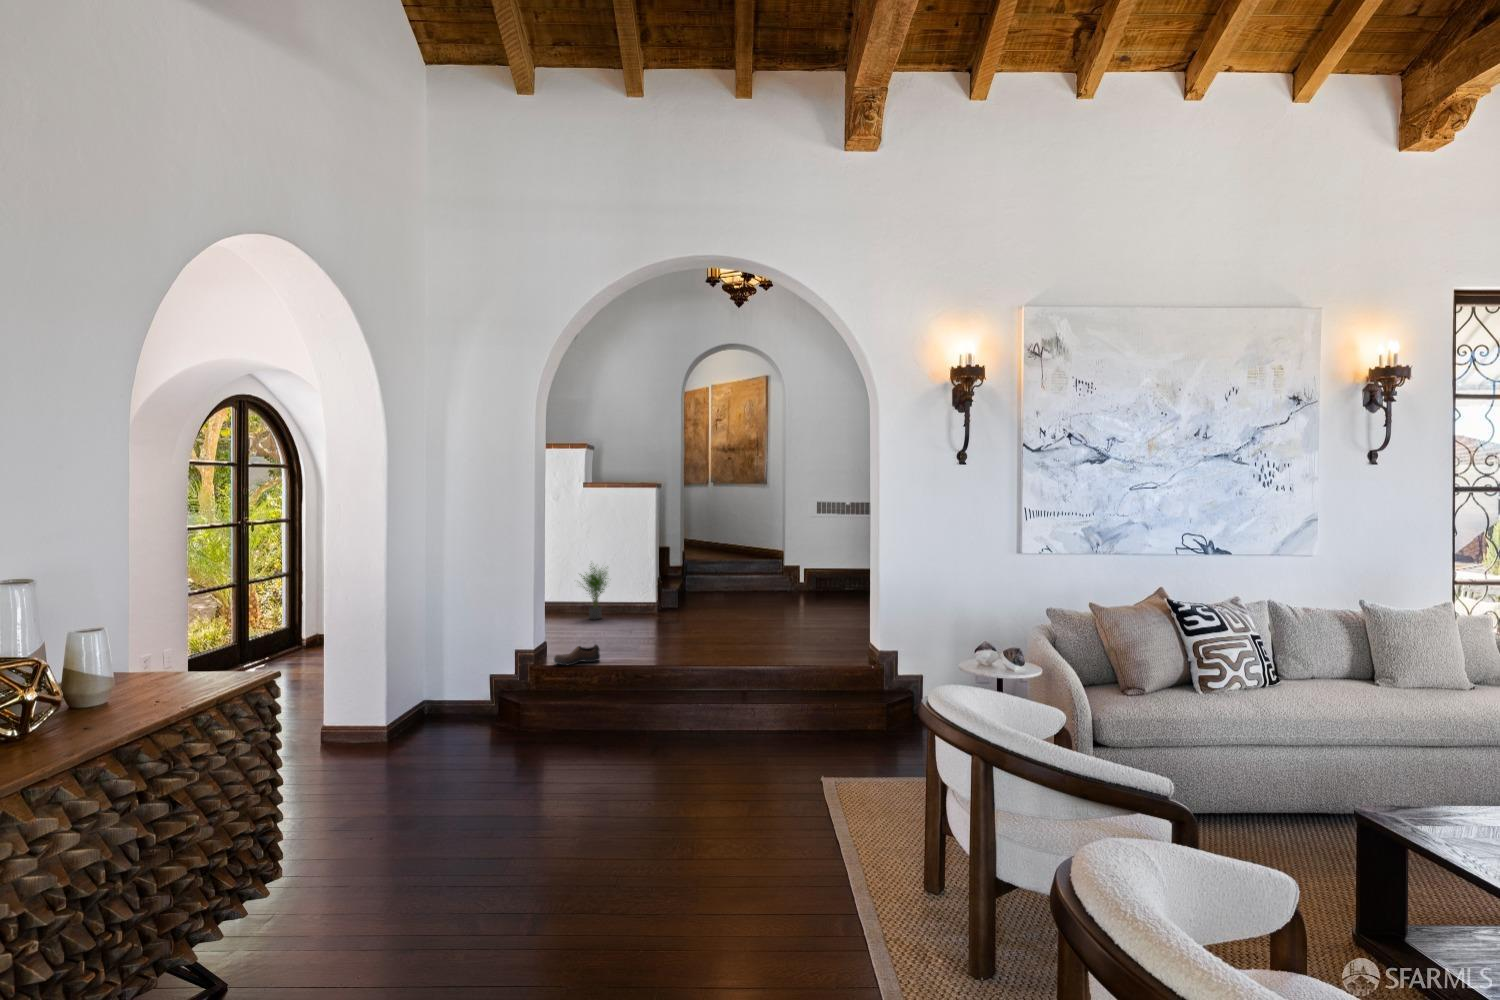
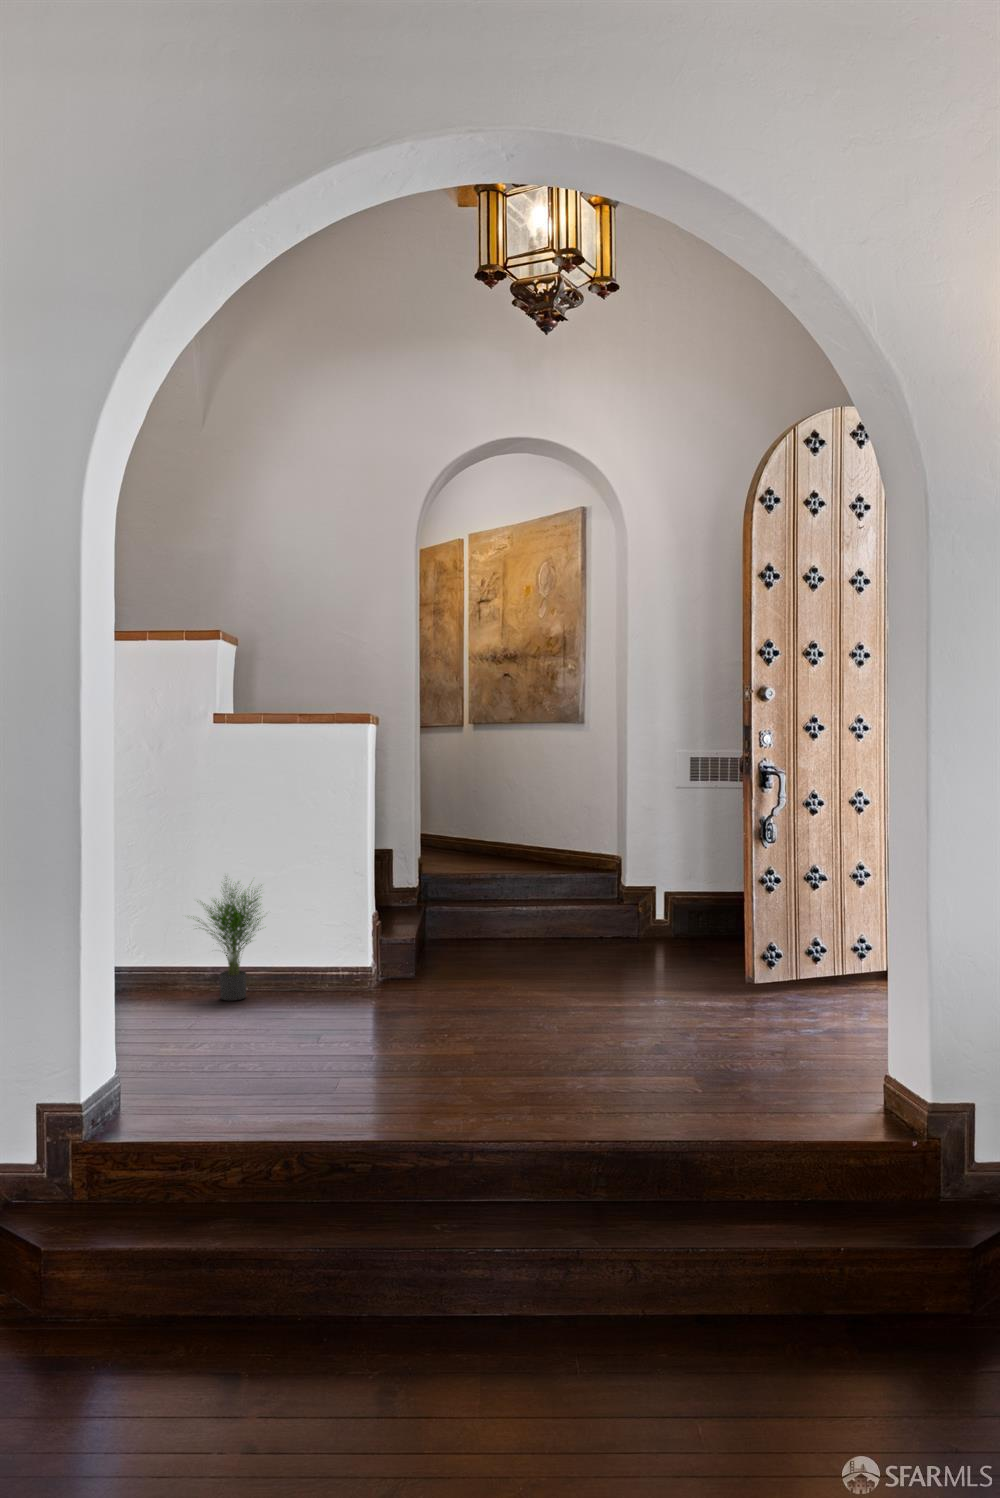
shoe: present [554,644,600,665] -> none [123,1069,233,1121]

